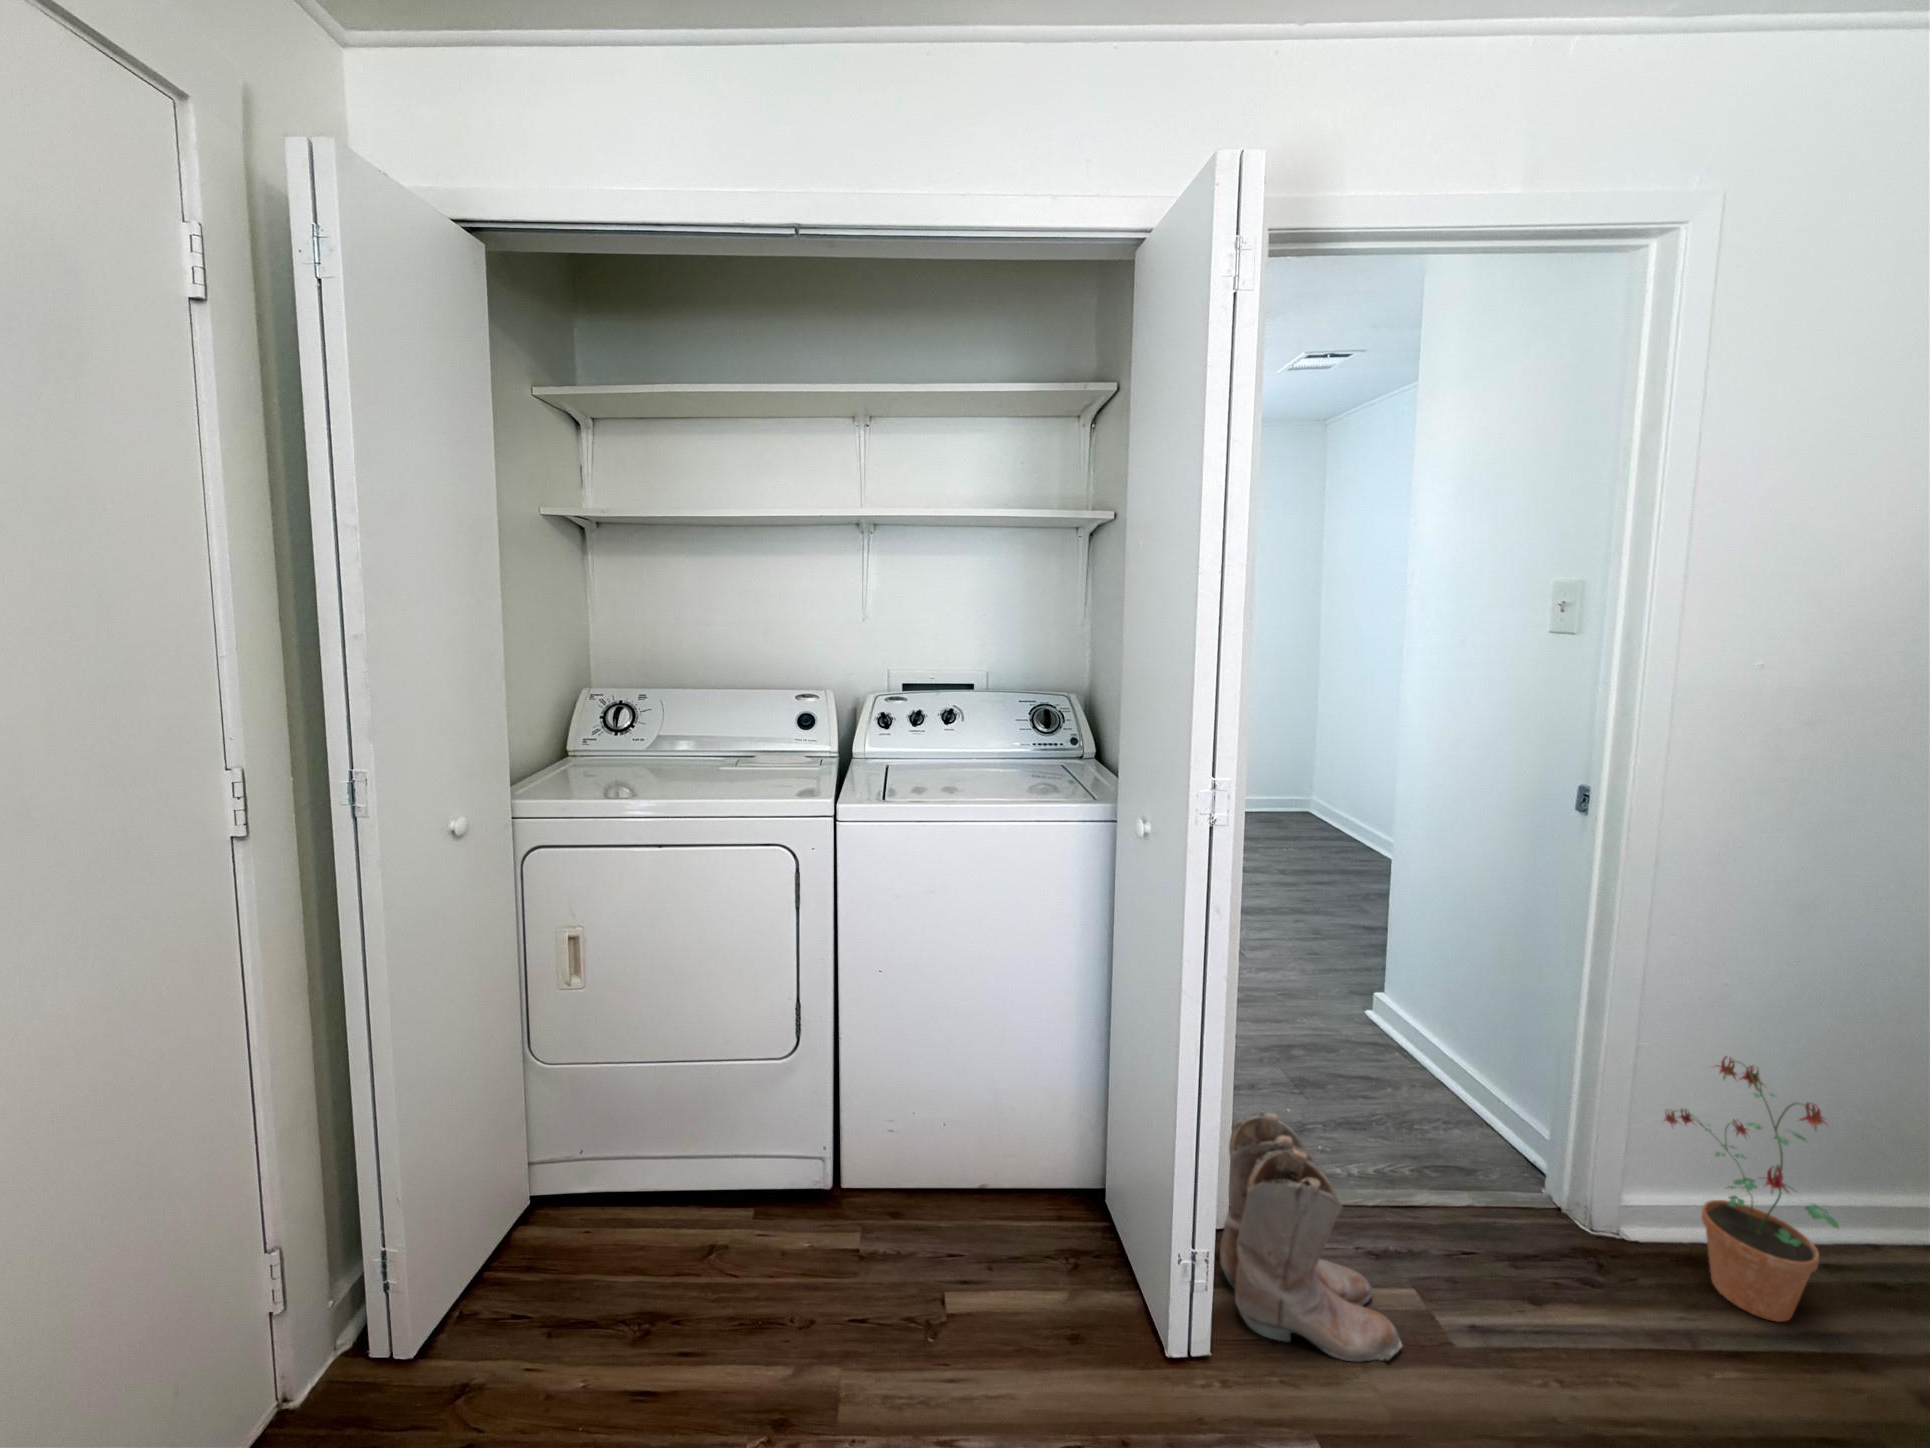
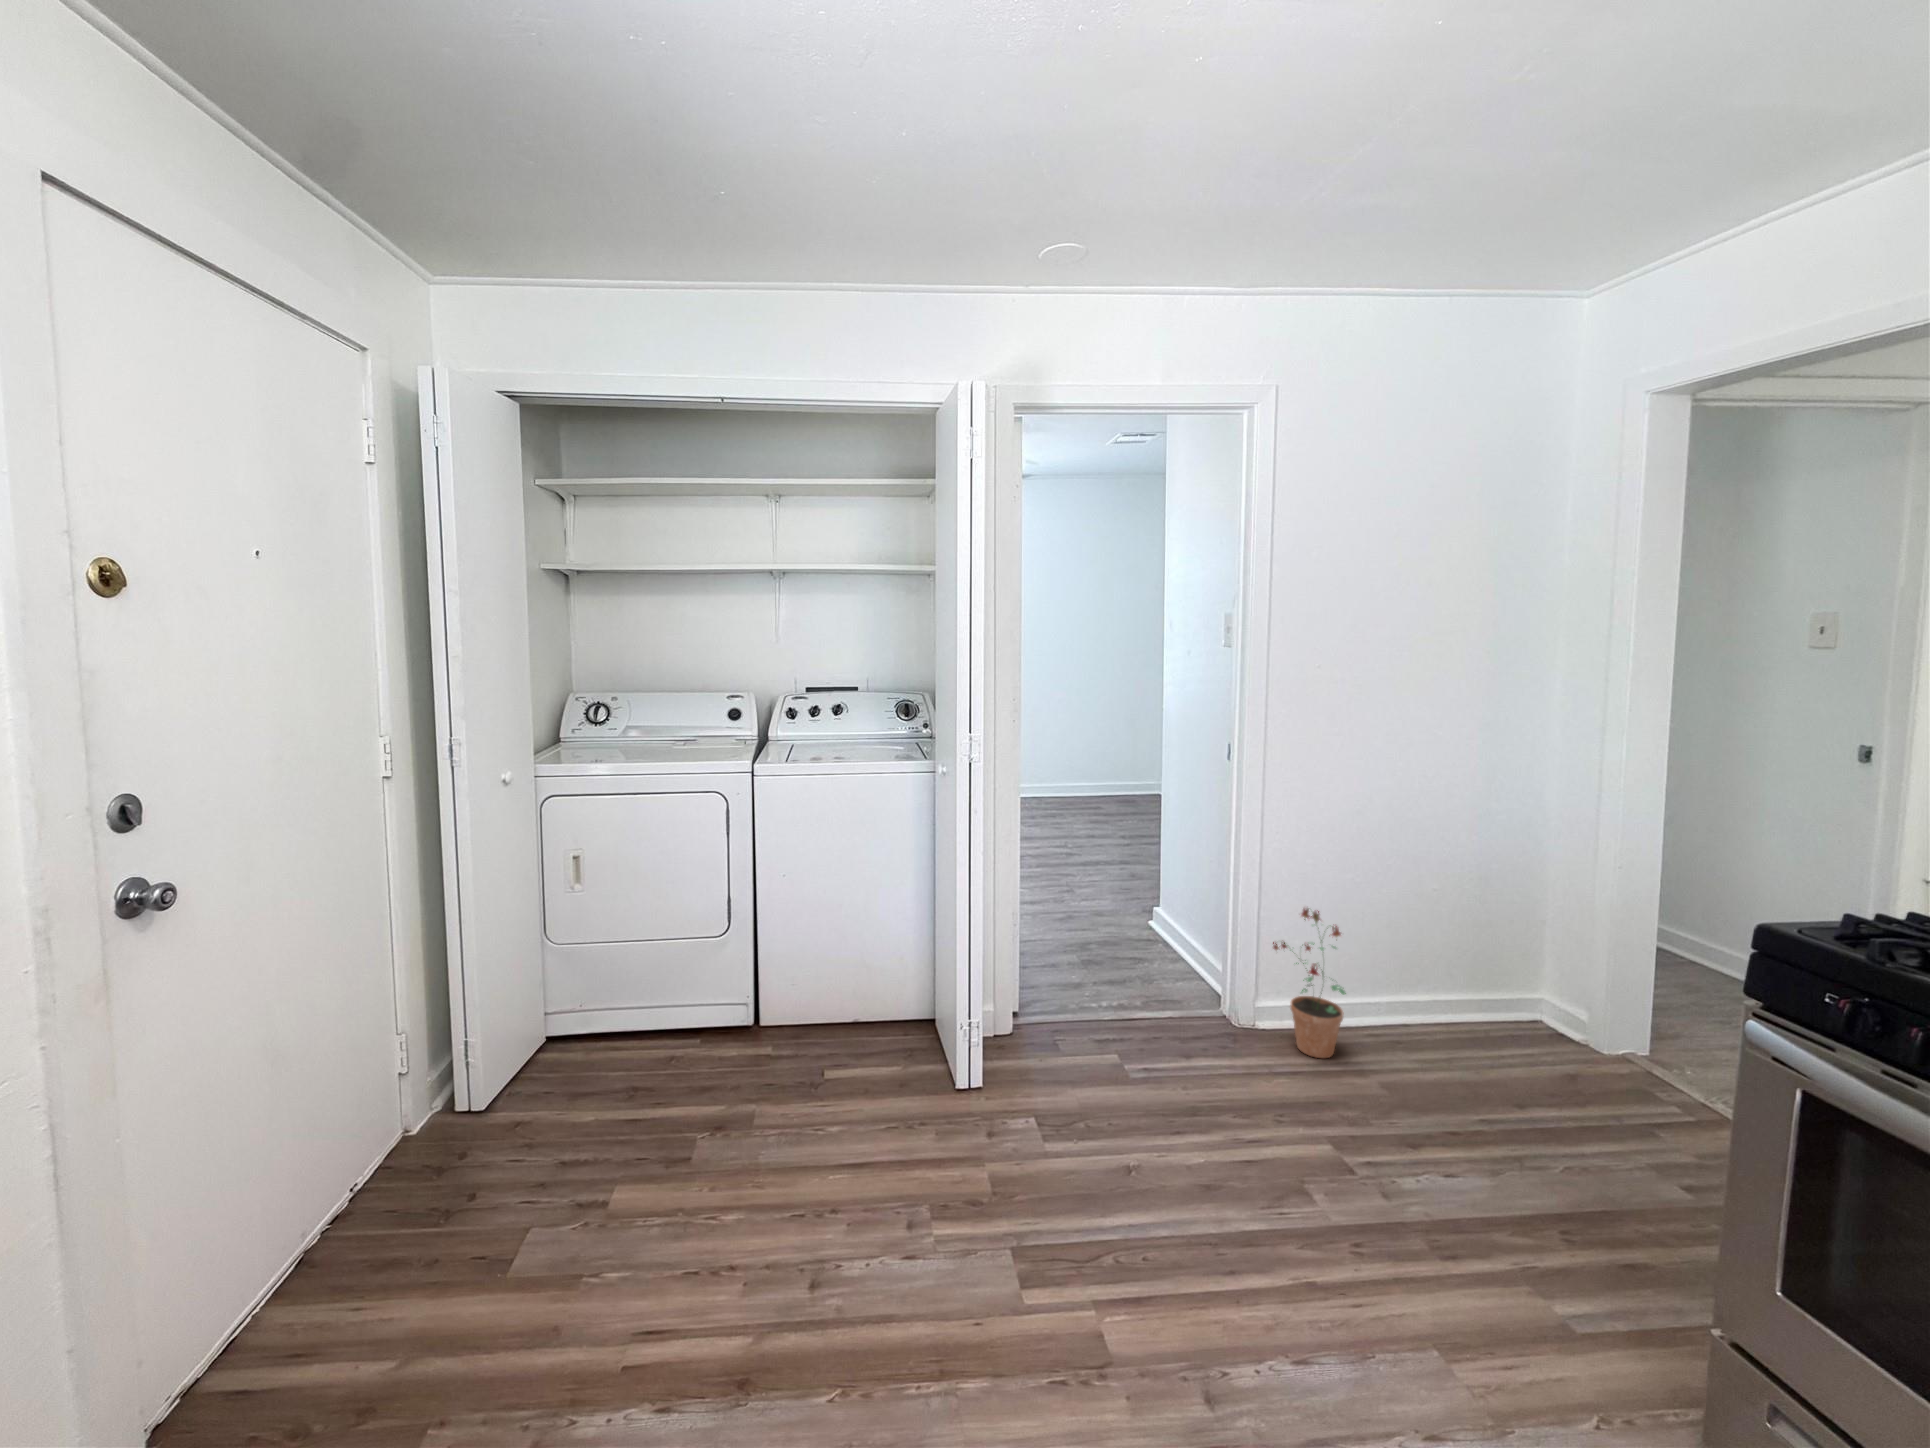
boots: present [1220,1112,1402,1362] -> none [1000,949,1098,1086]

